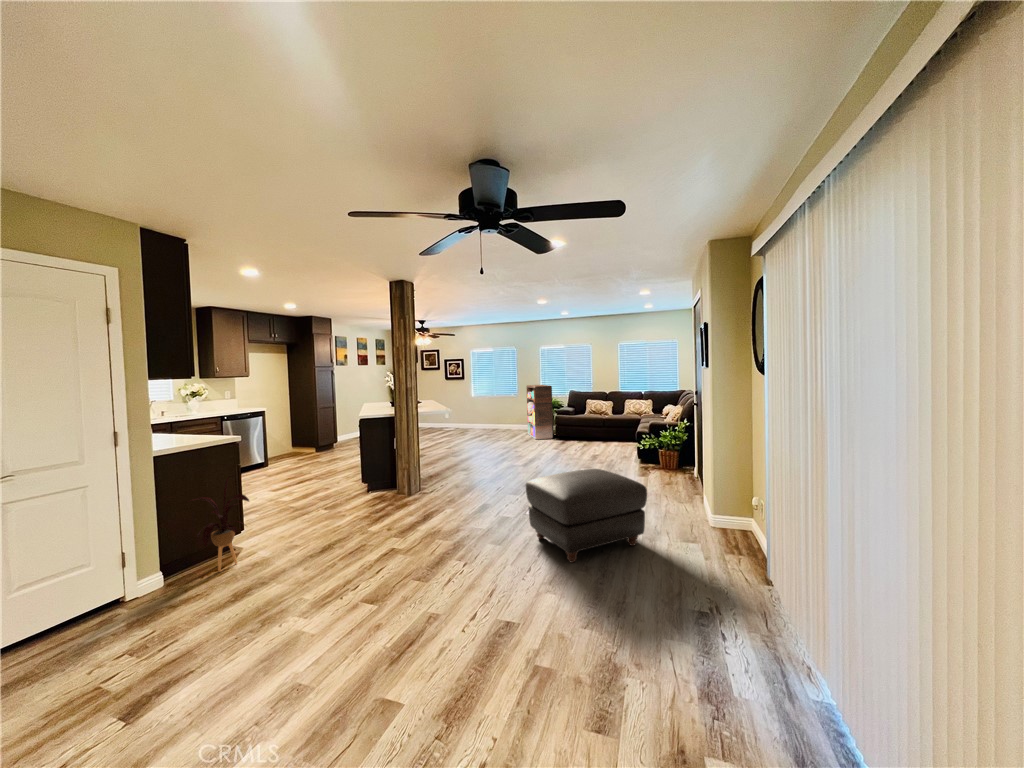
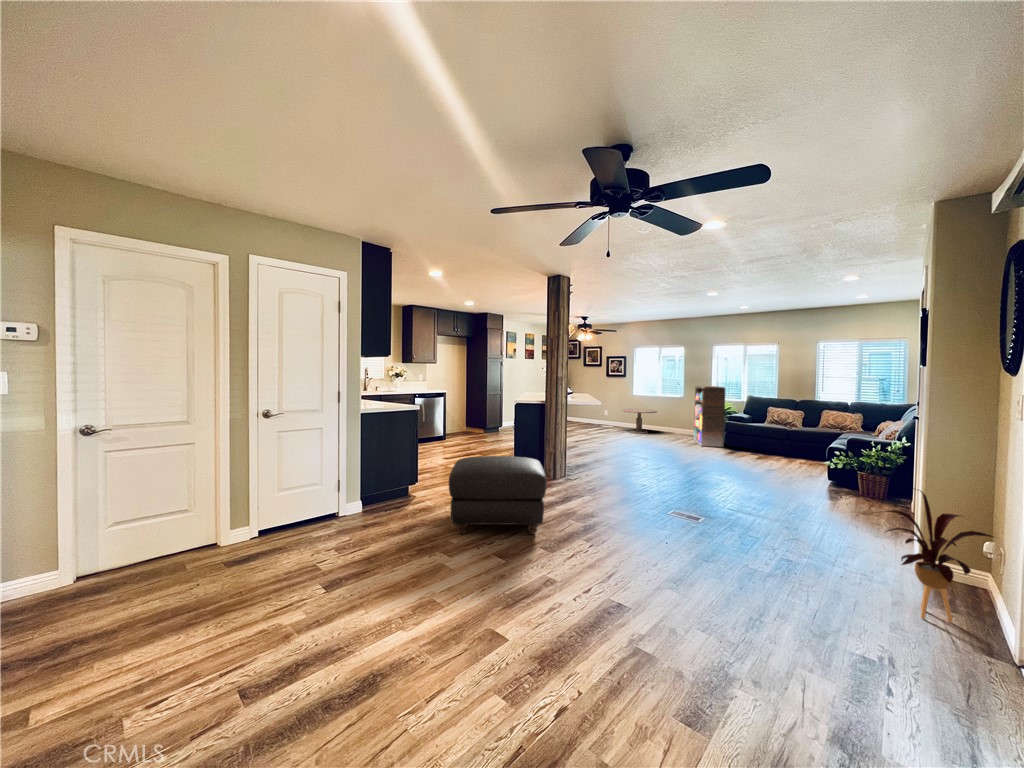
side table: none [463,410,494,433] -> present [622,409,657,434]
ottoman: present [526,469,647,563] -> present [449,456,547,535]
house plant: present [191,477,249,571] -> present [881,491,994,622]

